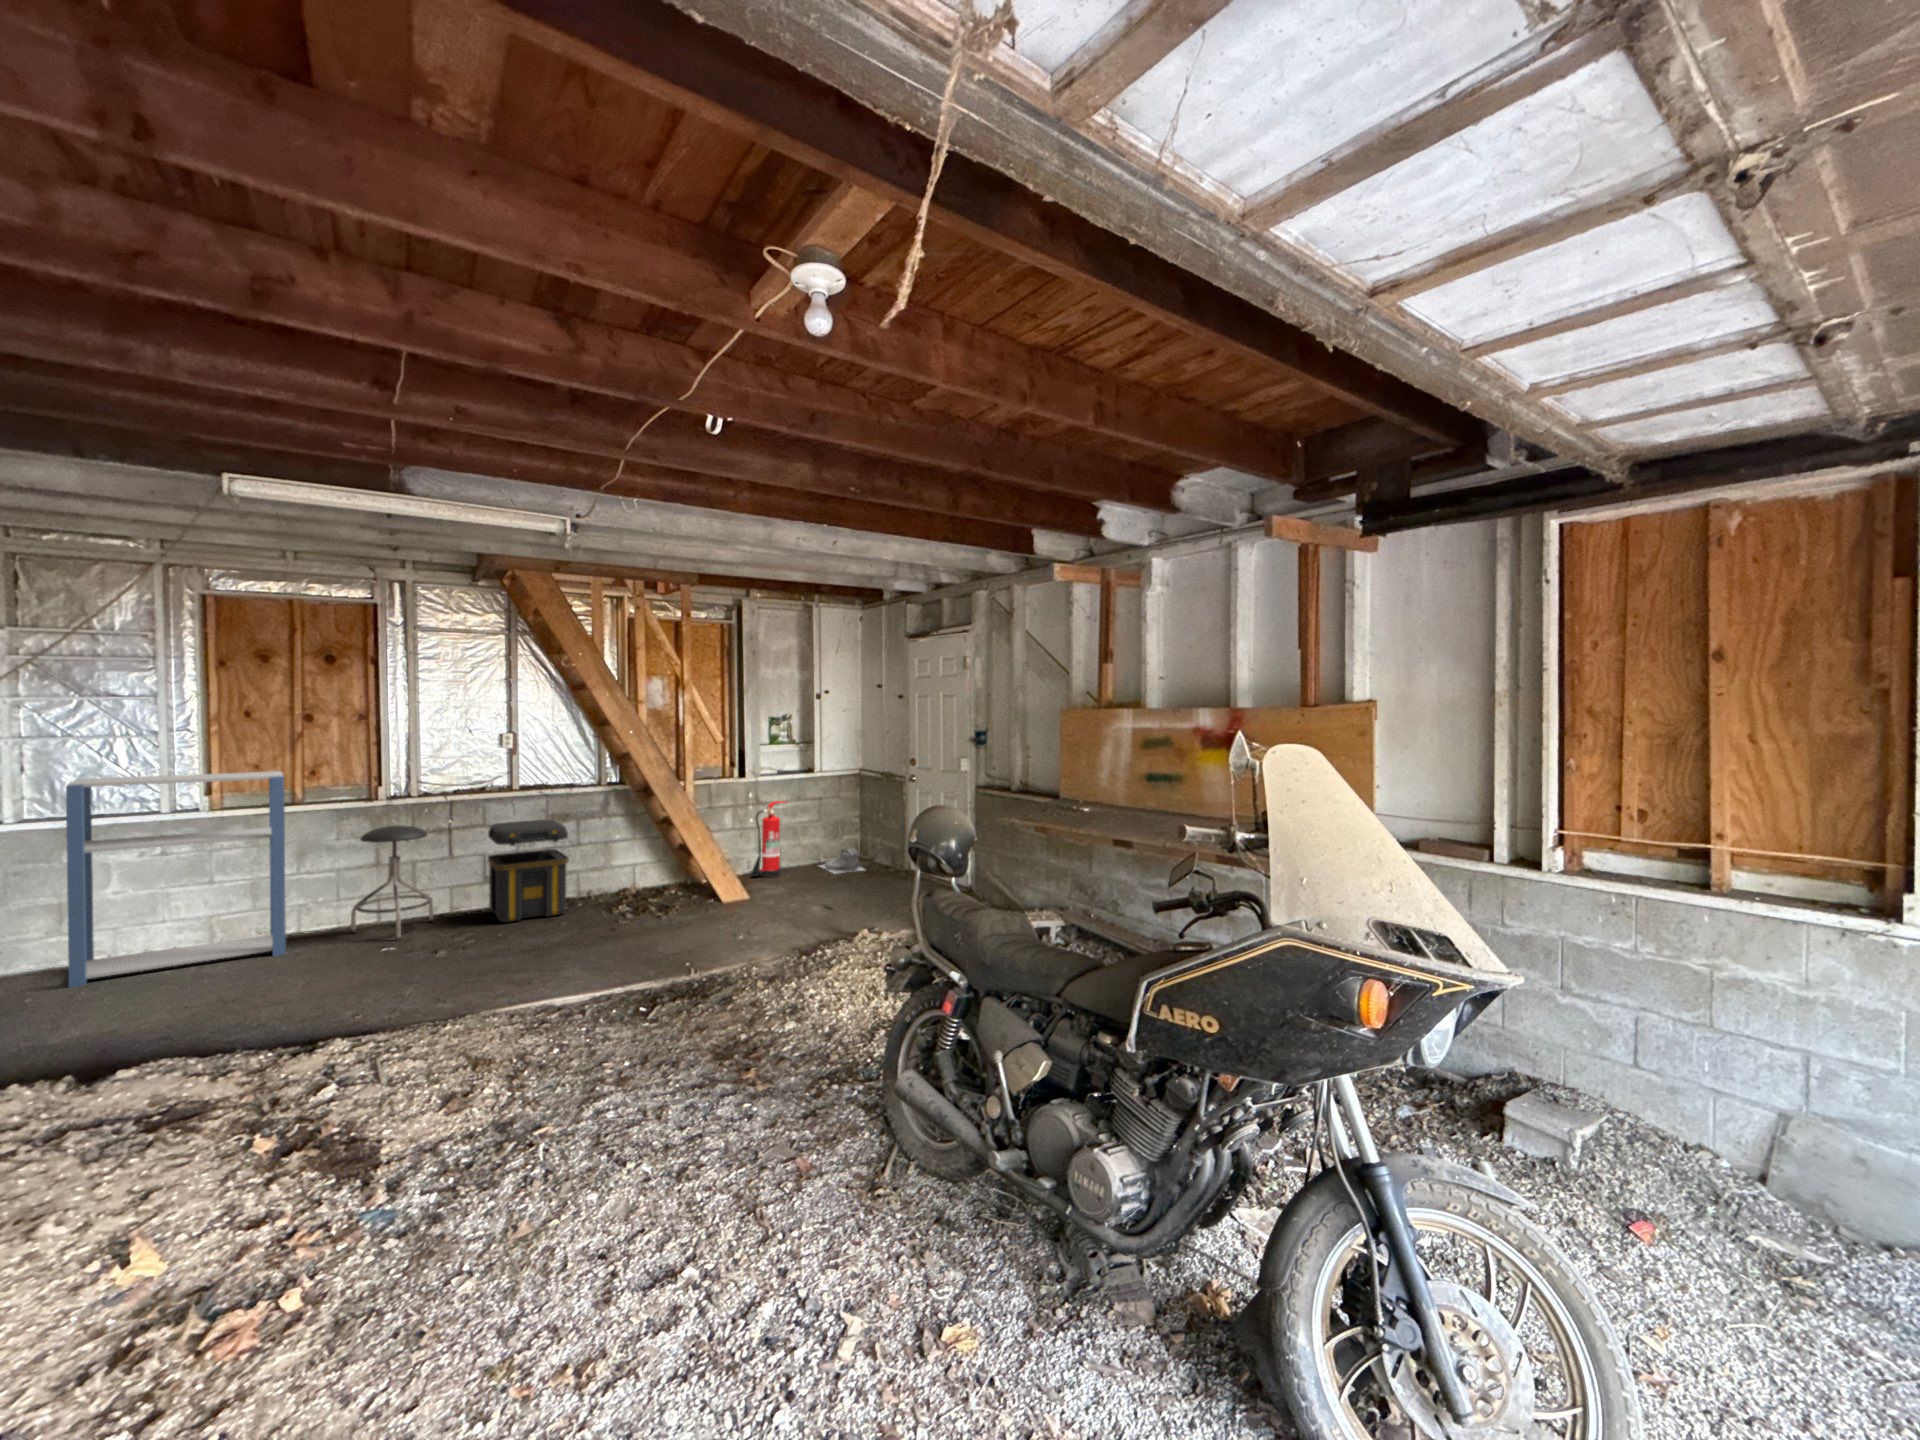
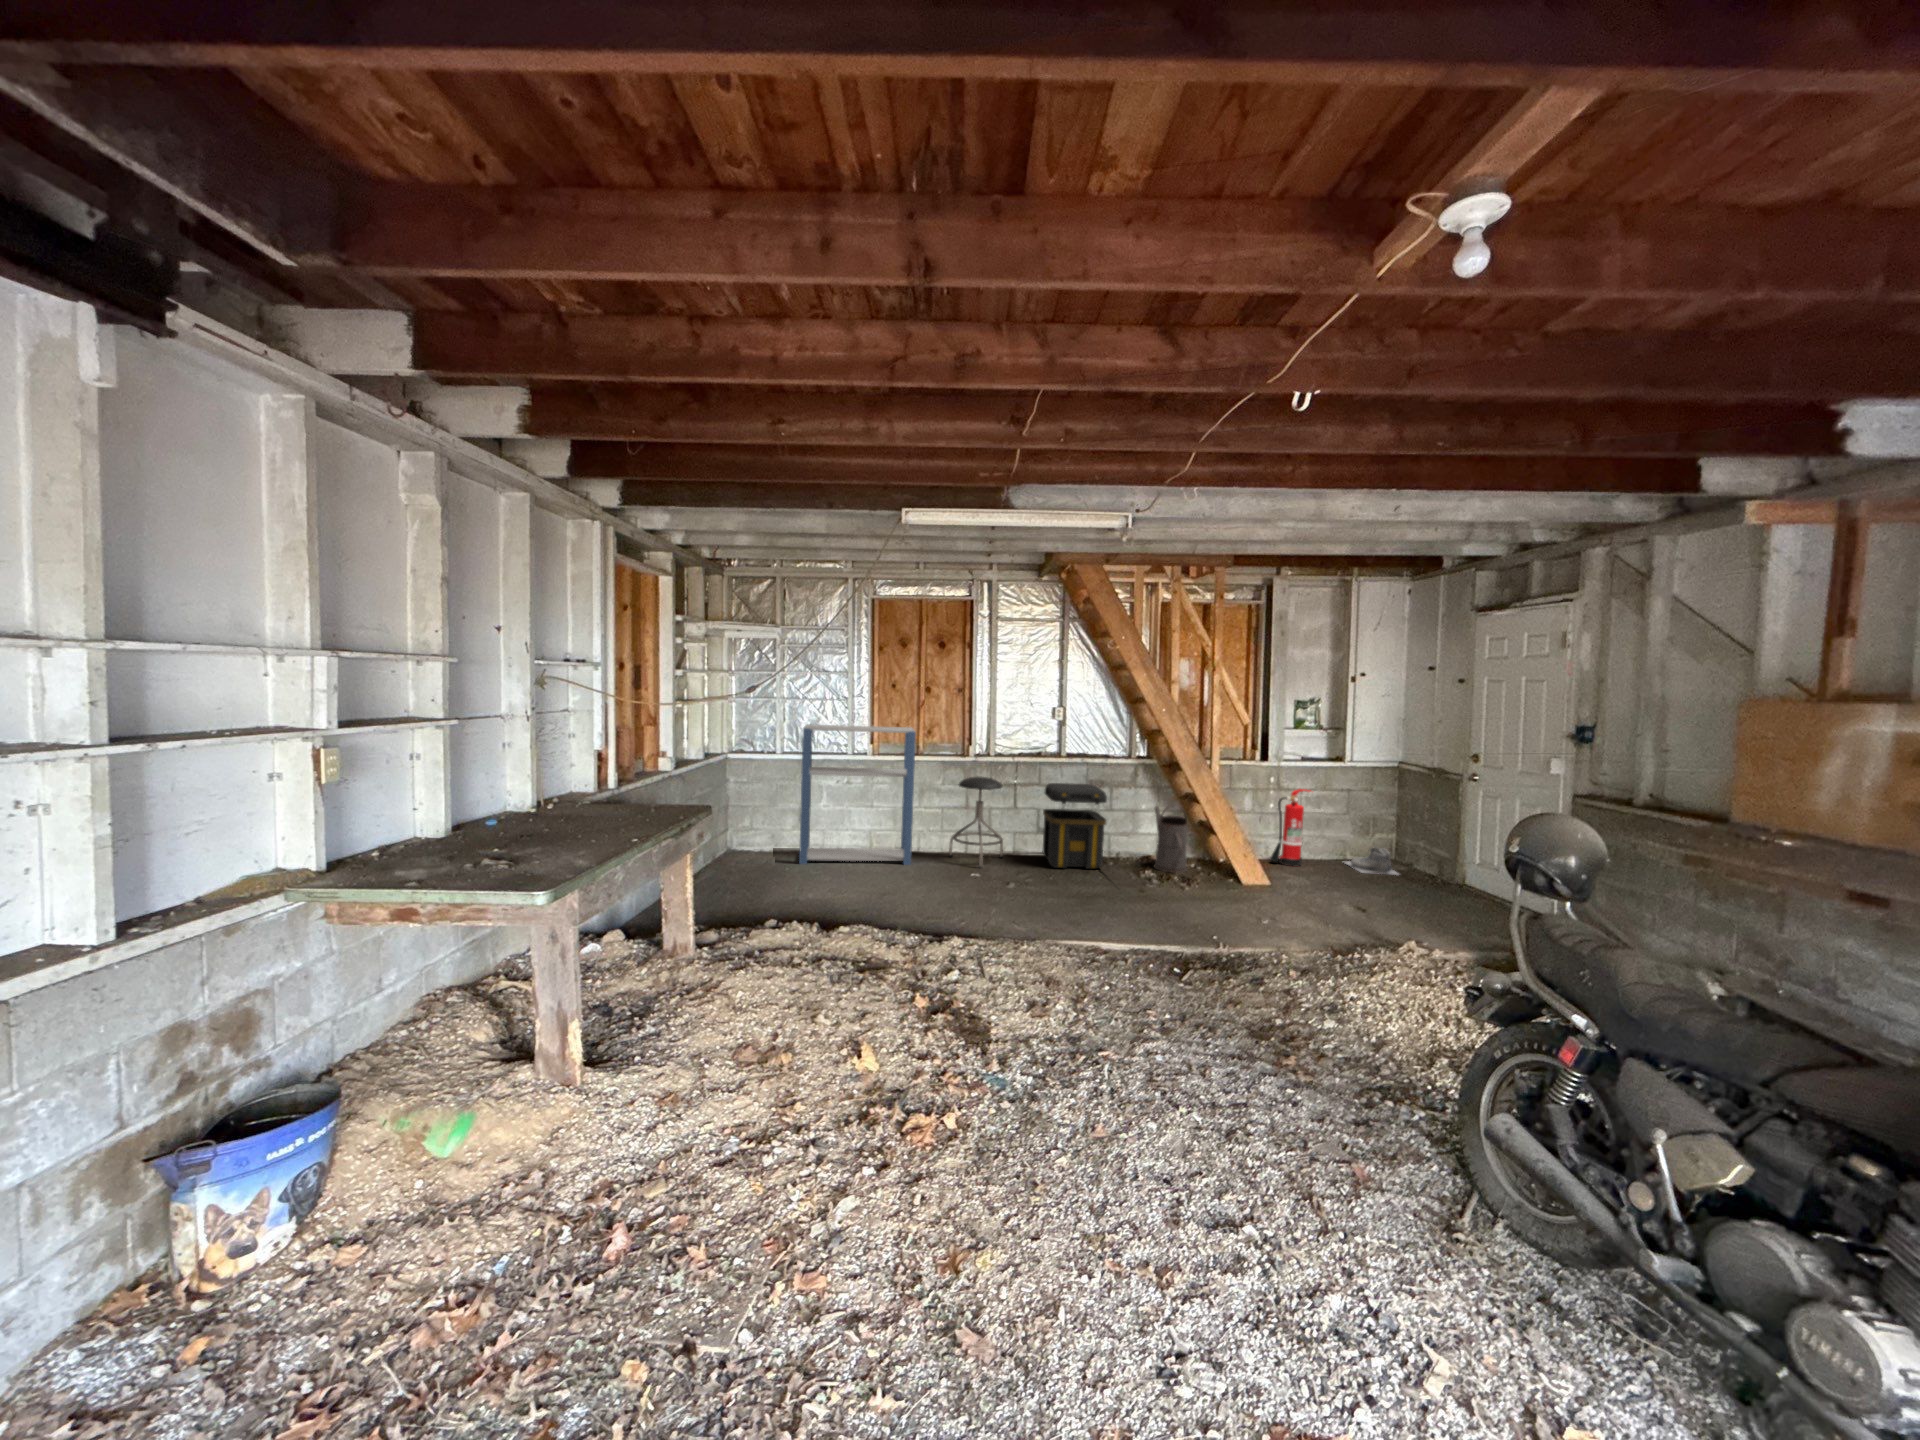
watering can: none [627,831,665,905] -> present [1154,806,1187,873]

